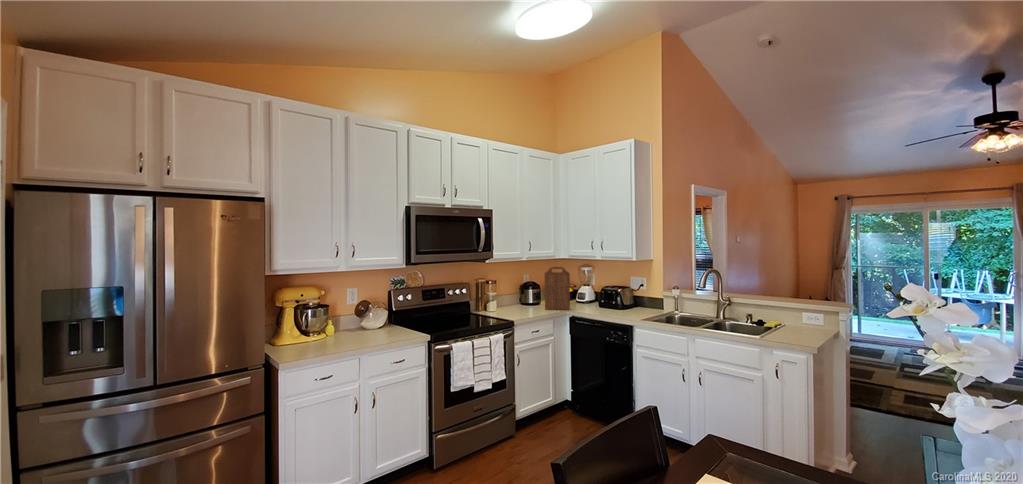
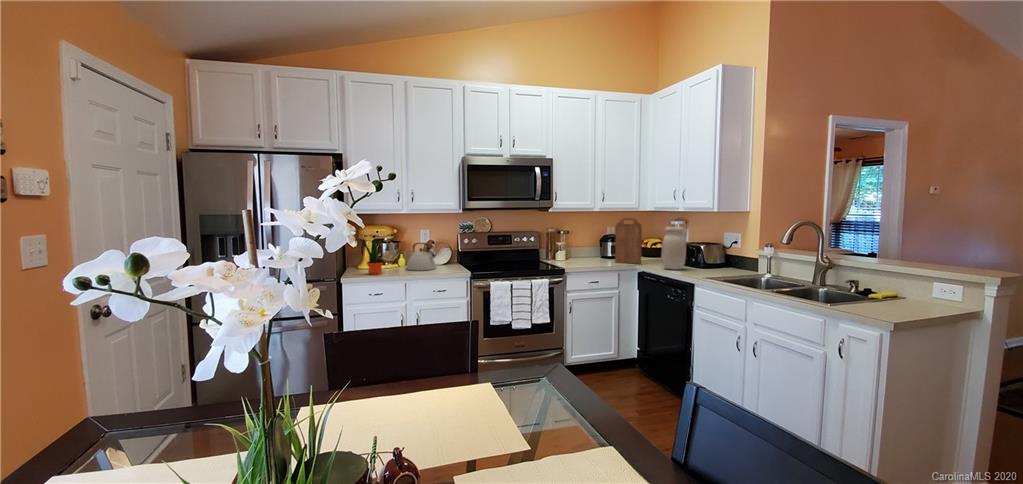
jar: none [593,274,614,314] -> present [661,227,686,270]
potted plant: none [295,304,325,351] -> present [360,238,383,275]
kettle: none [342,305,380,339] -> present [407,243,436,270]

